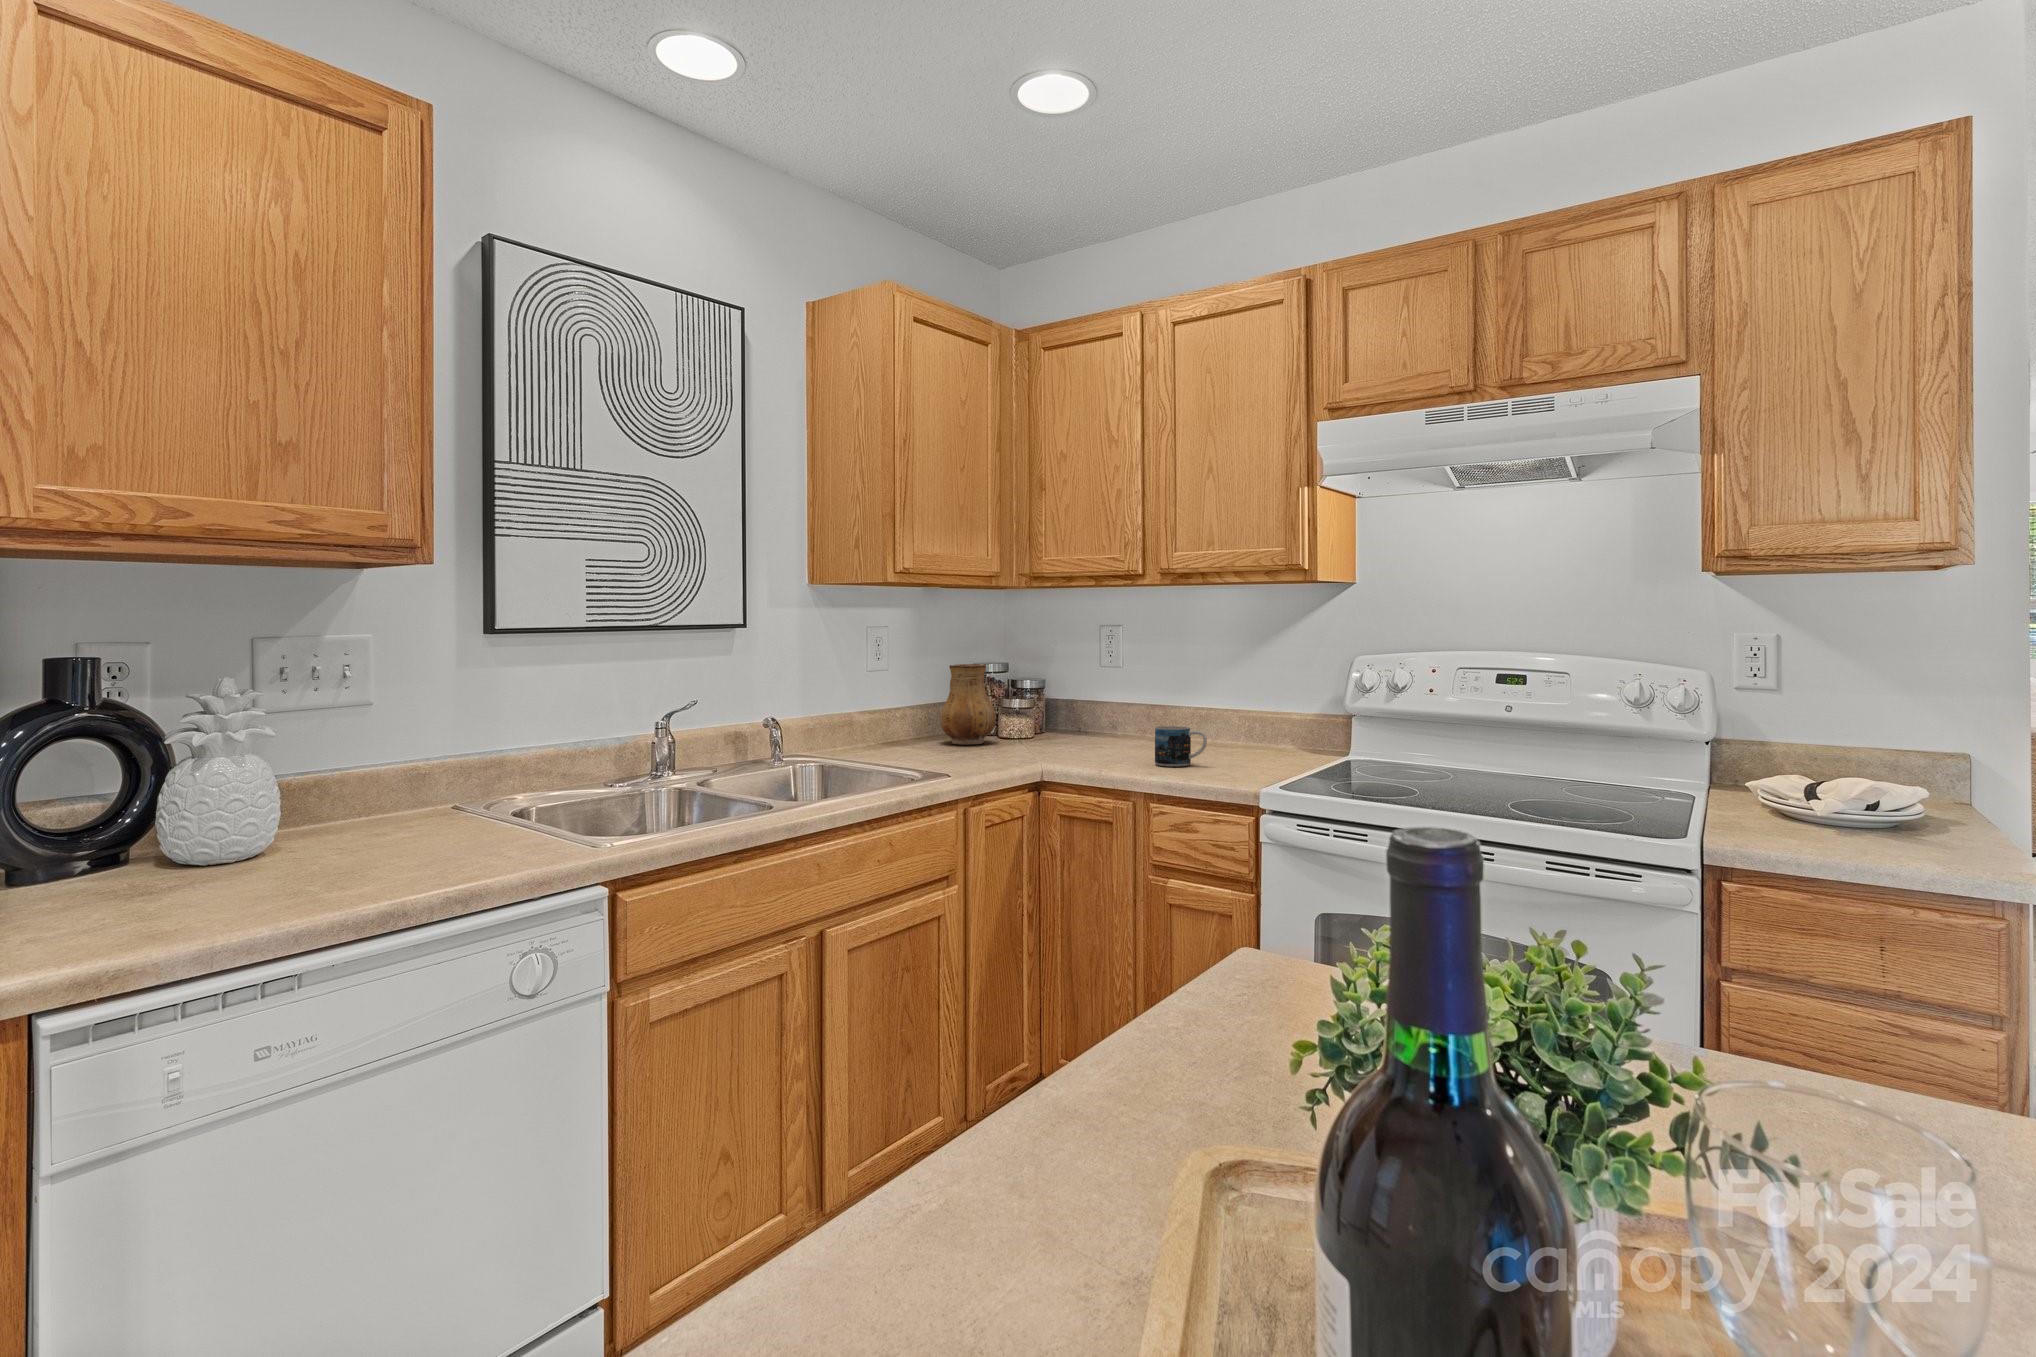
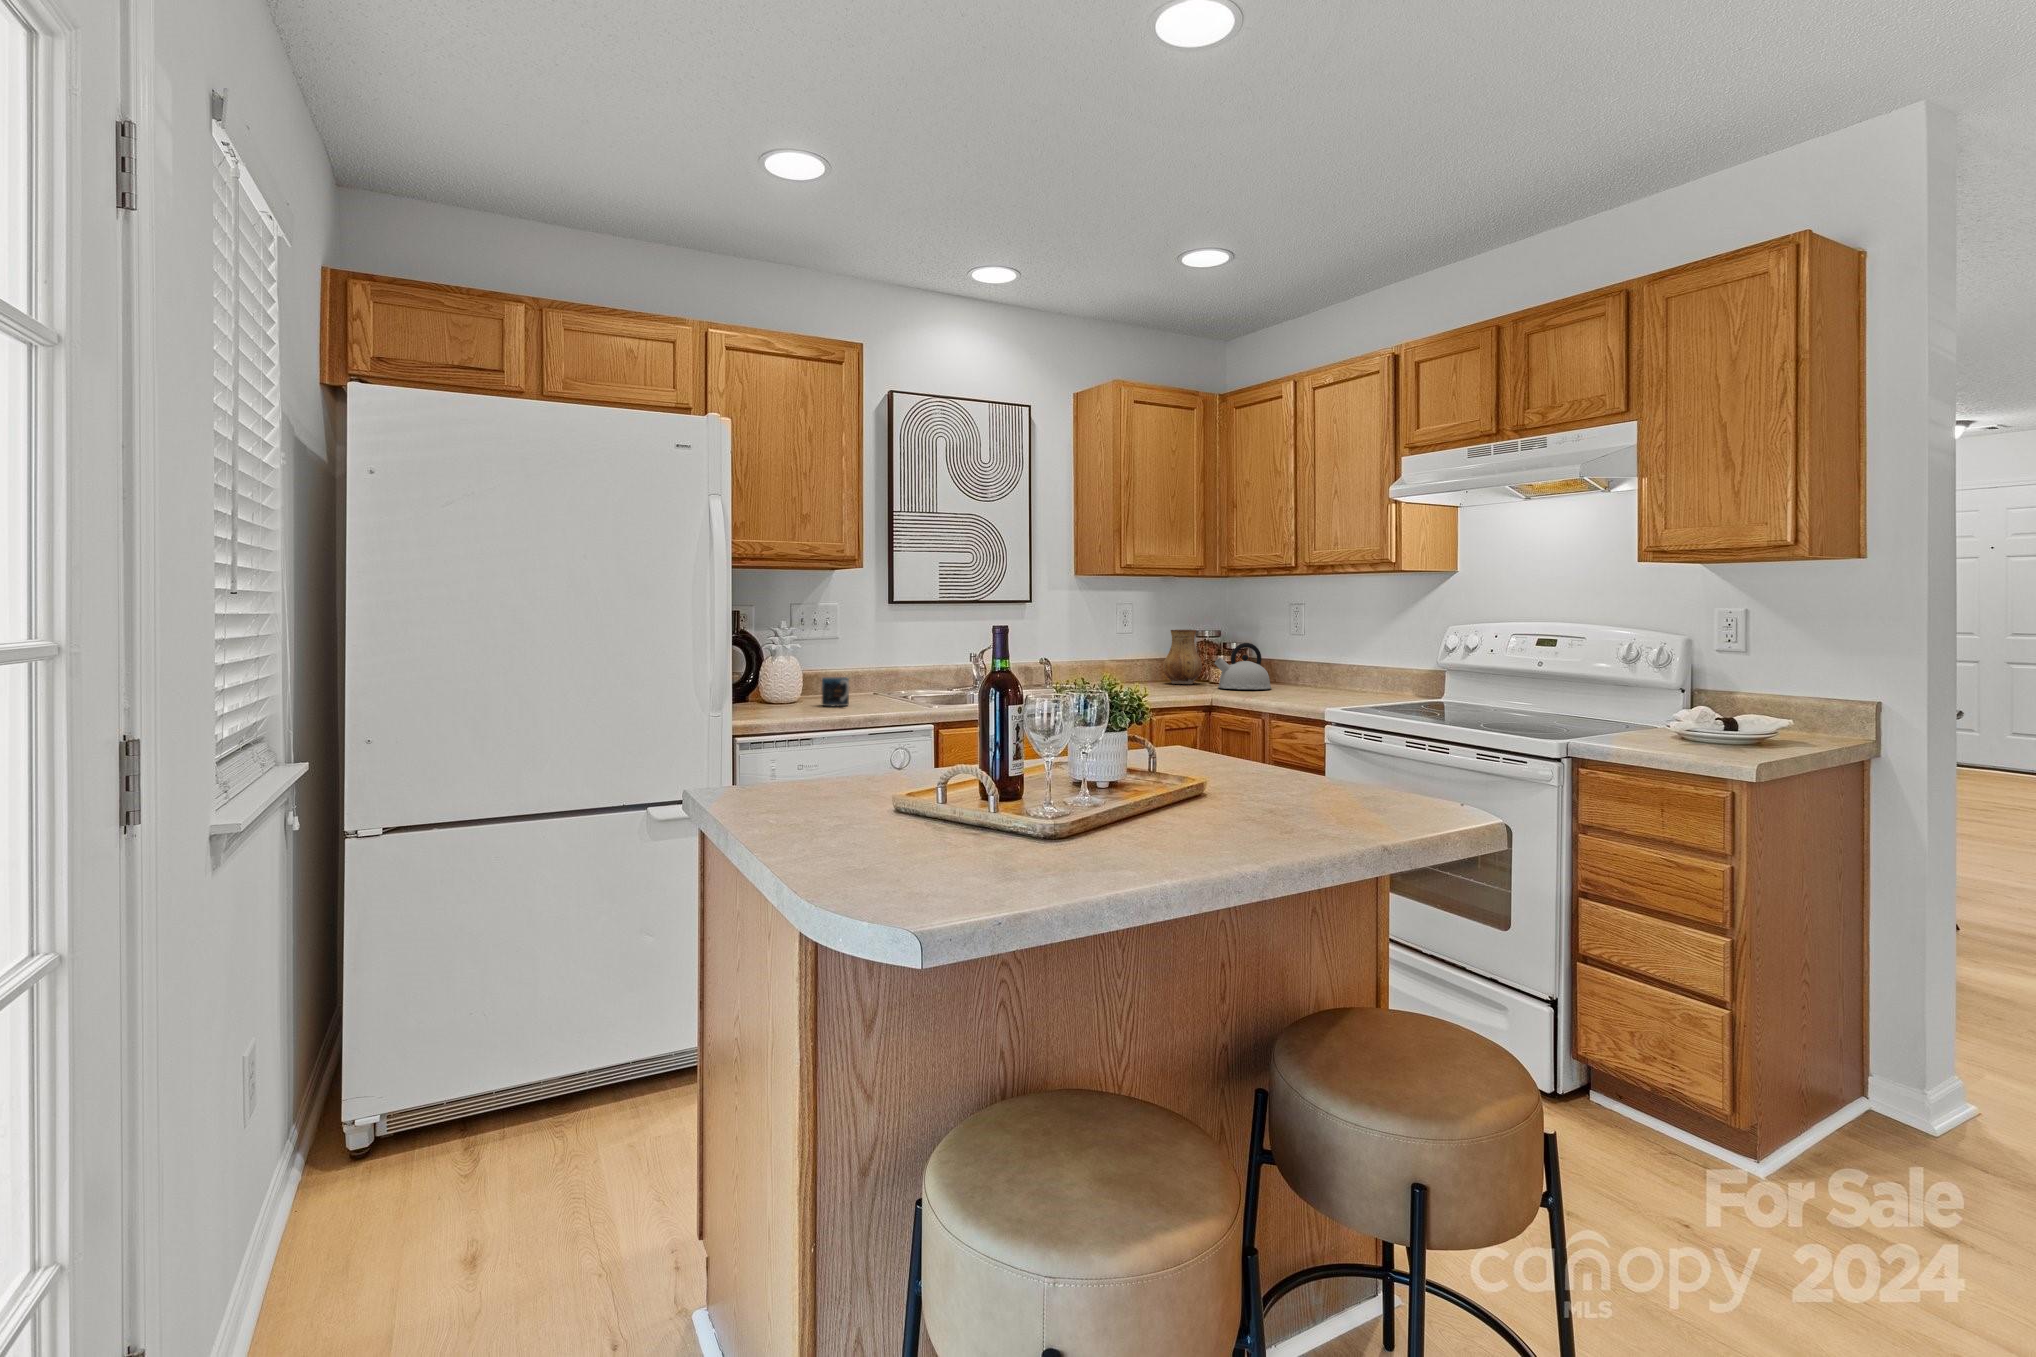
kettle: none [1028,684,1106,752] -> present [1215,643,1271,689]
mug: present [1155,726,1207,767] -> present [822,677,850,706]

